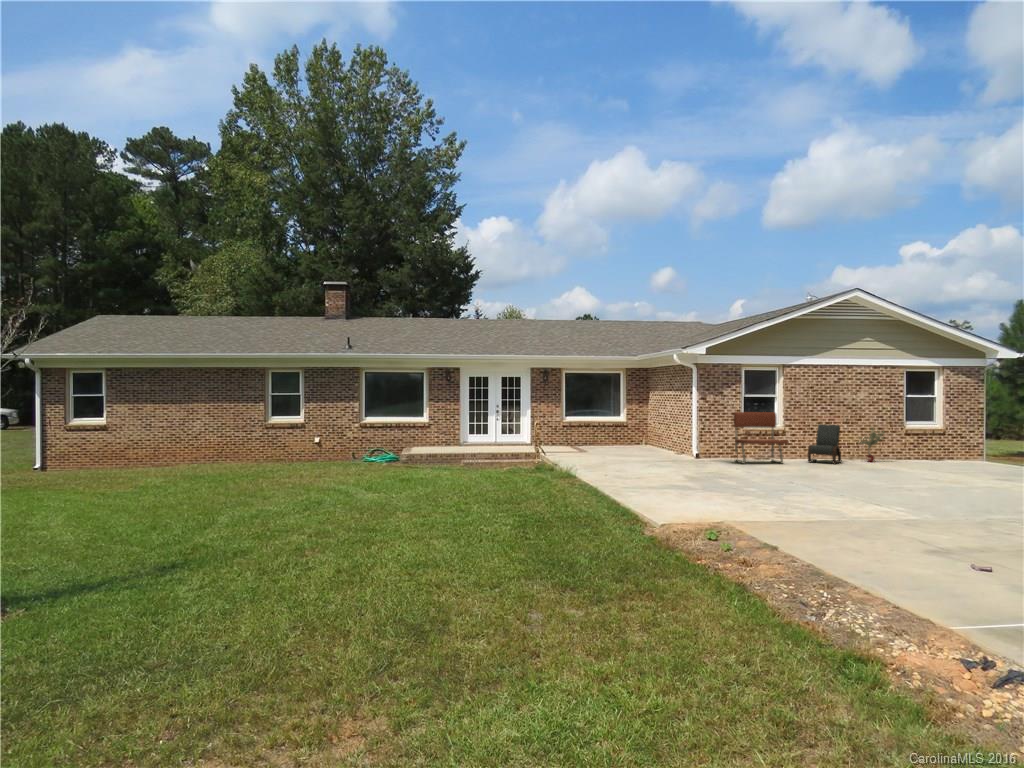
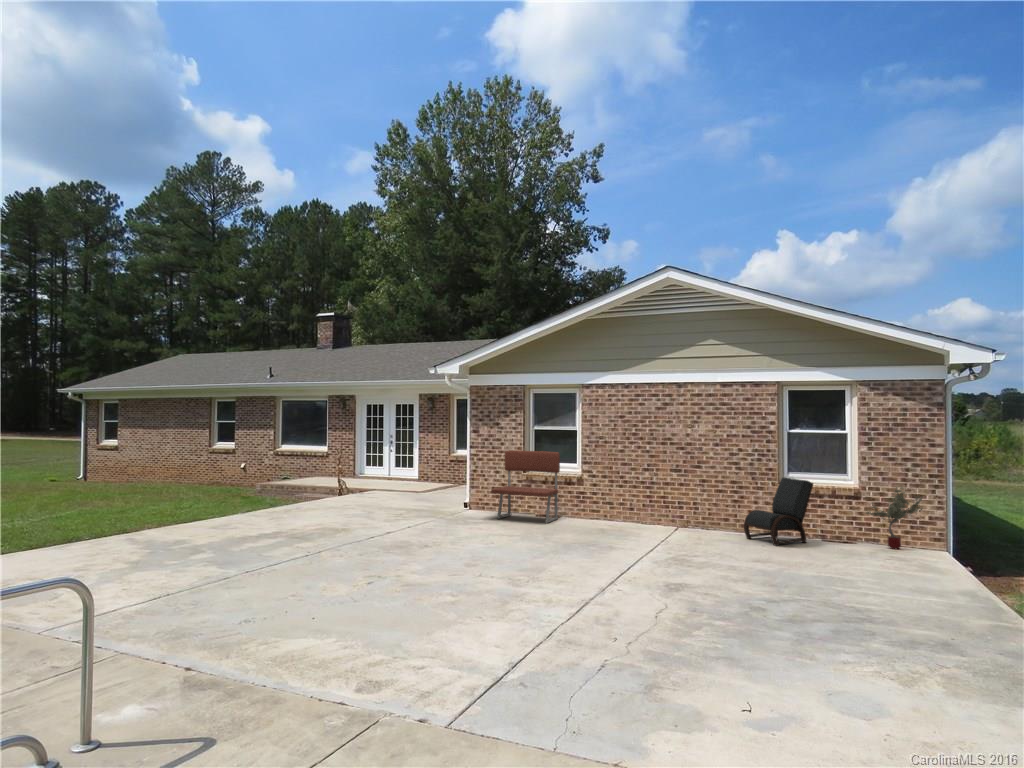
lounge chair: present [808,424,841,464] -> present [744,478,813,546]
potted tree: present [857,428,884,462] -> present [866,487,922,549]

